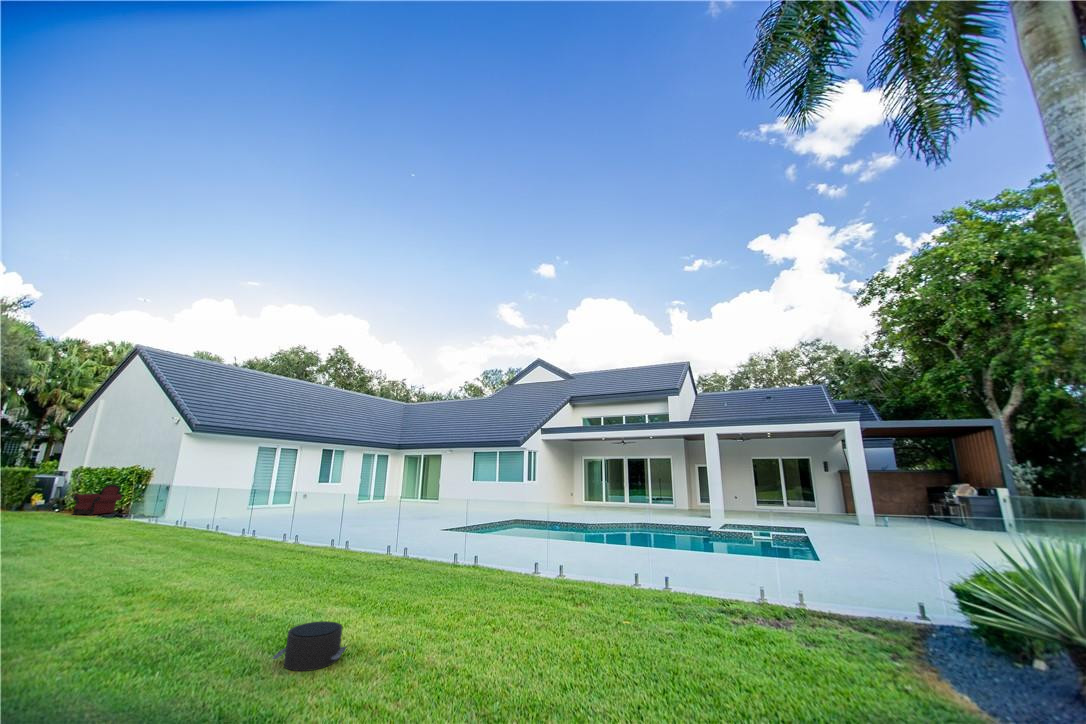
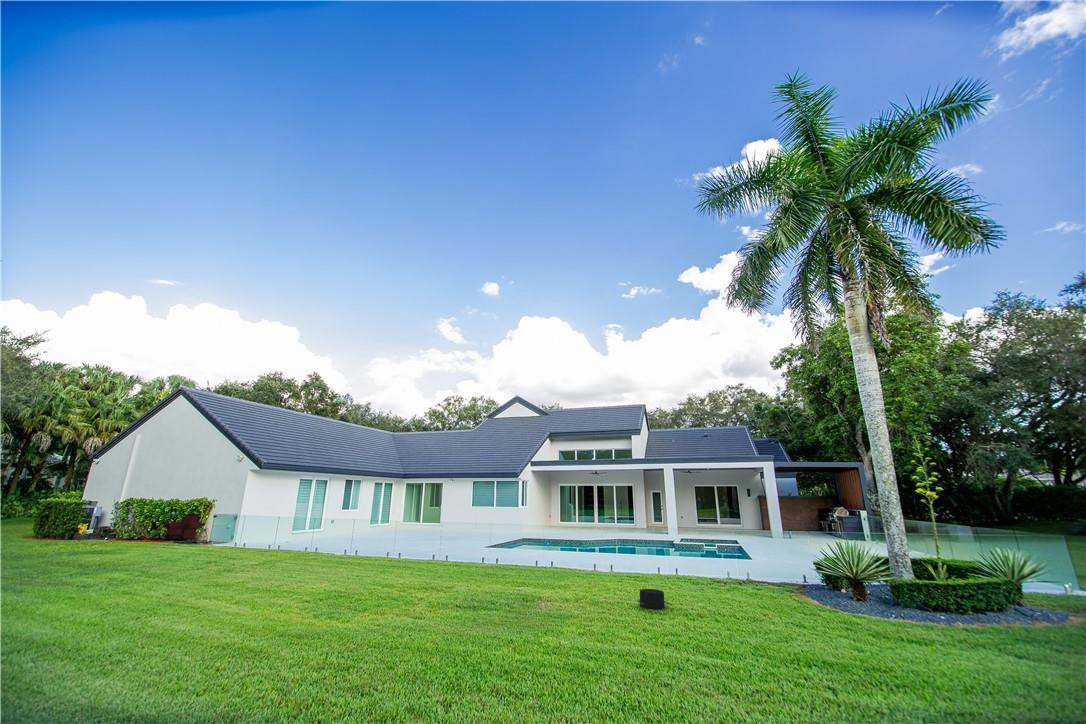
pouf: present [273,621,346,671] -> present [637,589,670,609]

